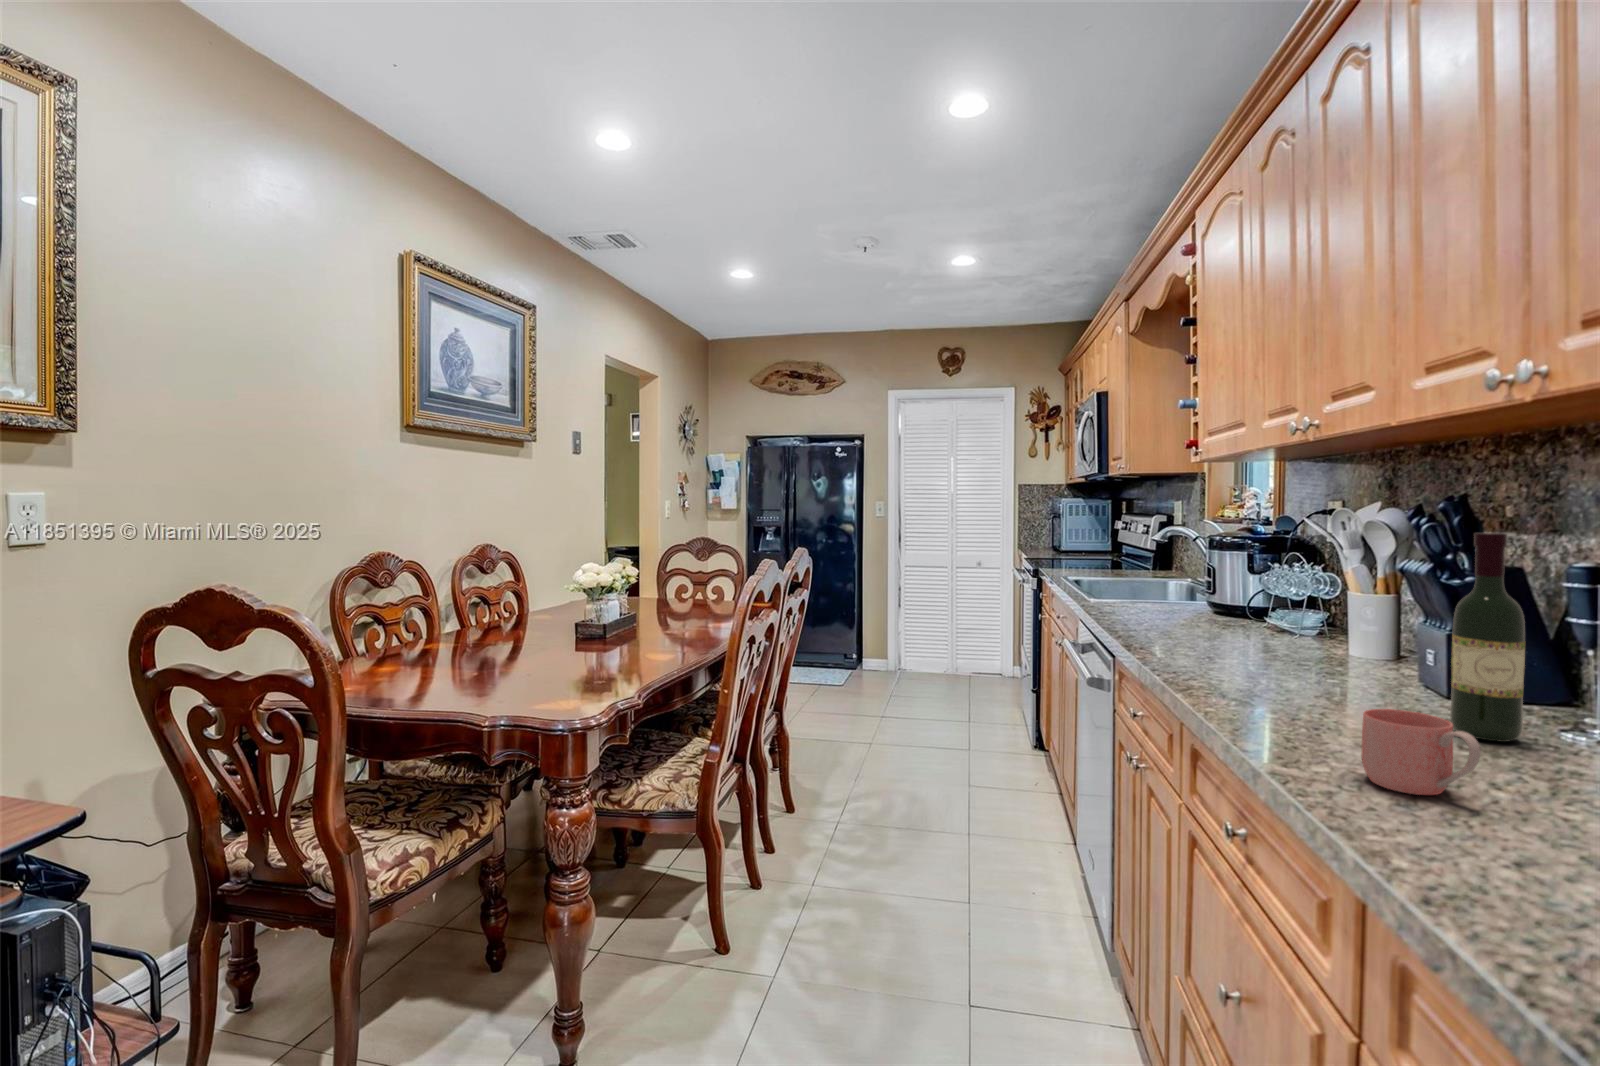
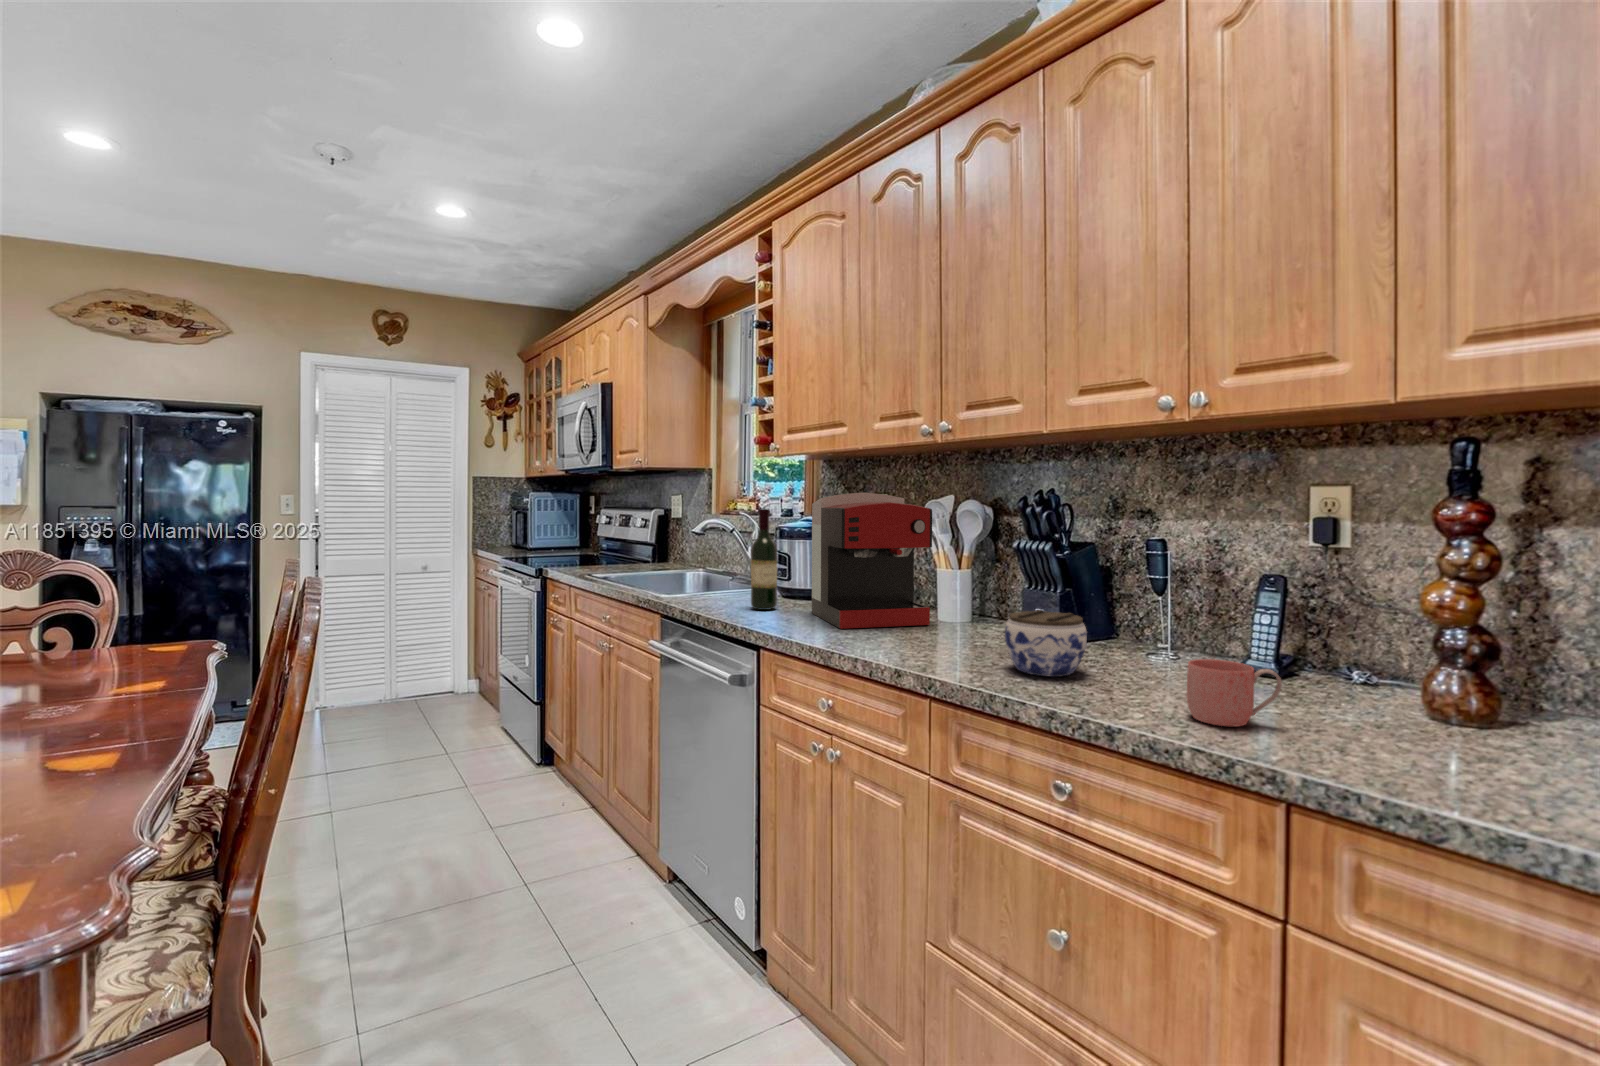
coffee maker: none [1189,500,1317,656] -> present [812,492,932,629]
wine bottle: present [1450,533,1525,742] -> present [751,509,777,610]
jar: none [1269,641,1379,719] -> present [1005,610,1087,677]

